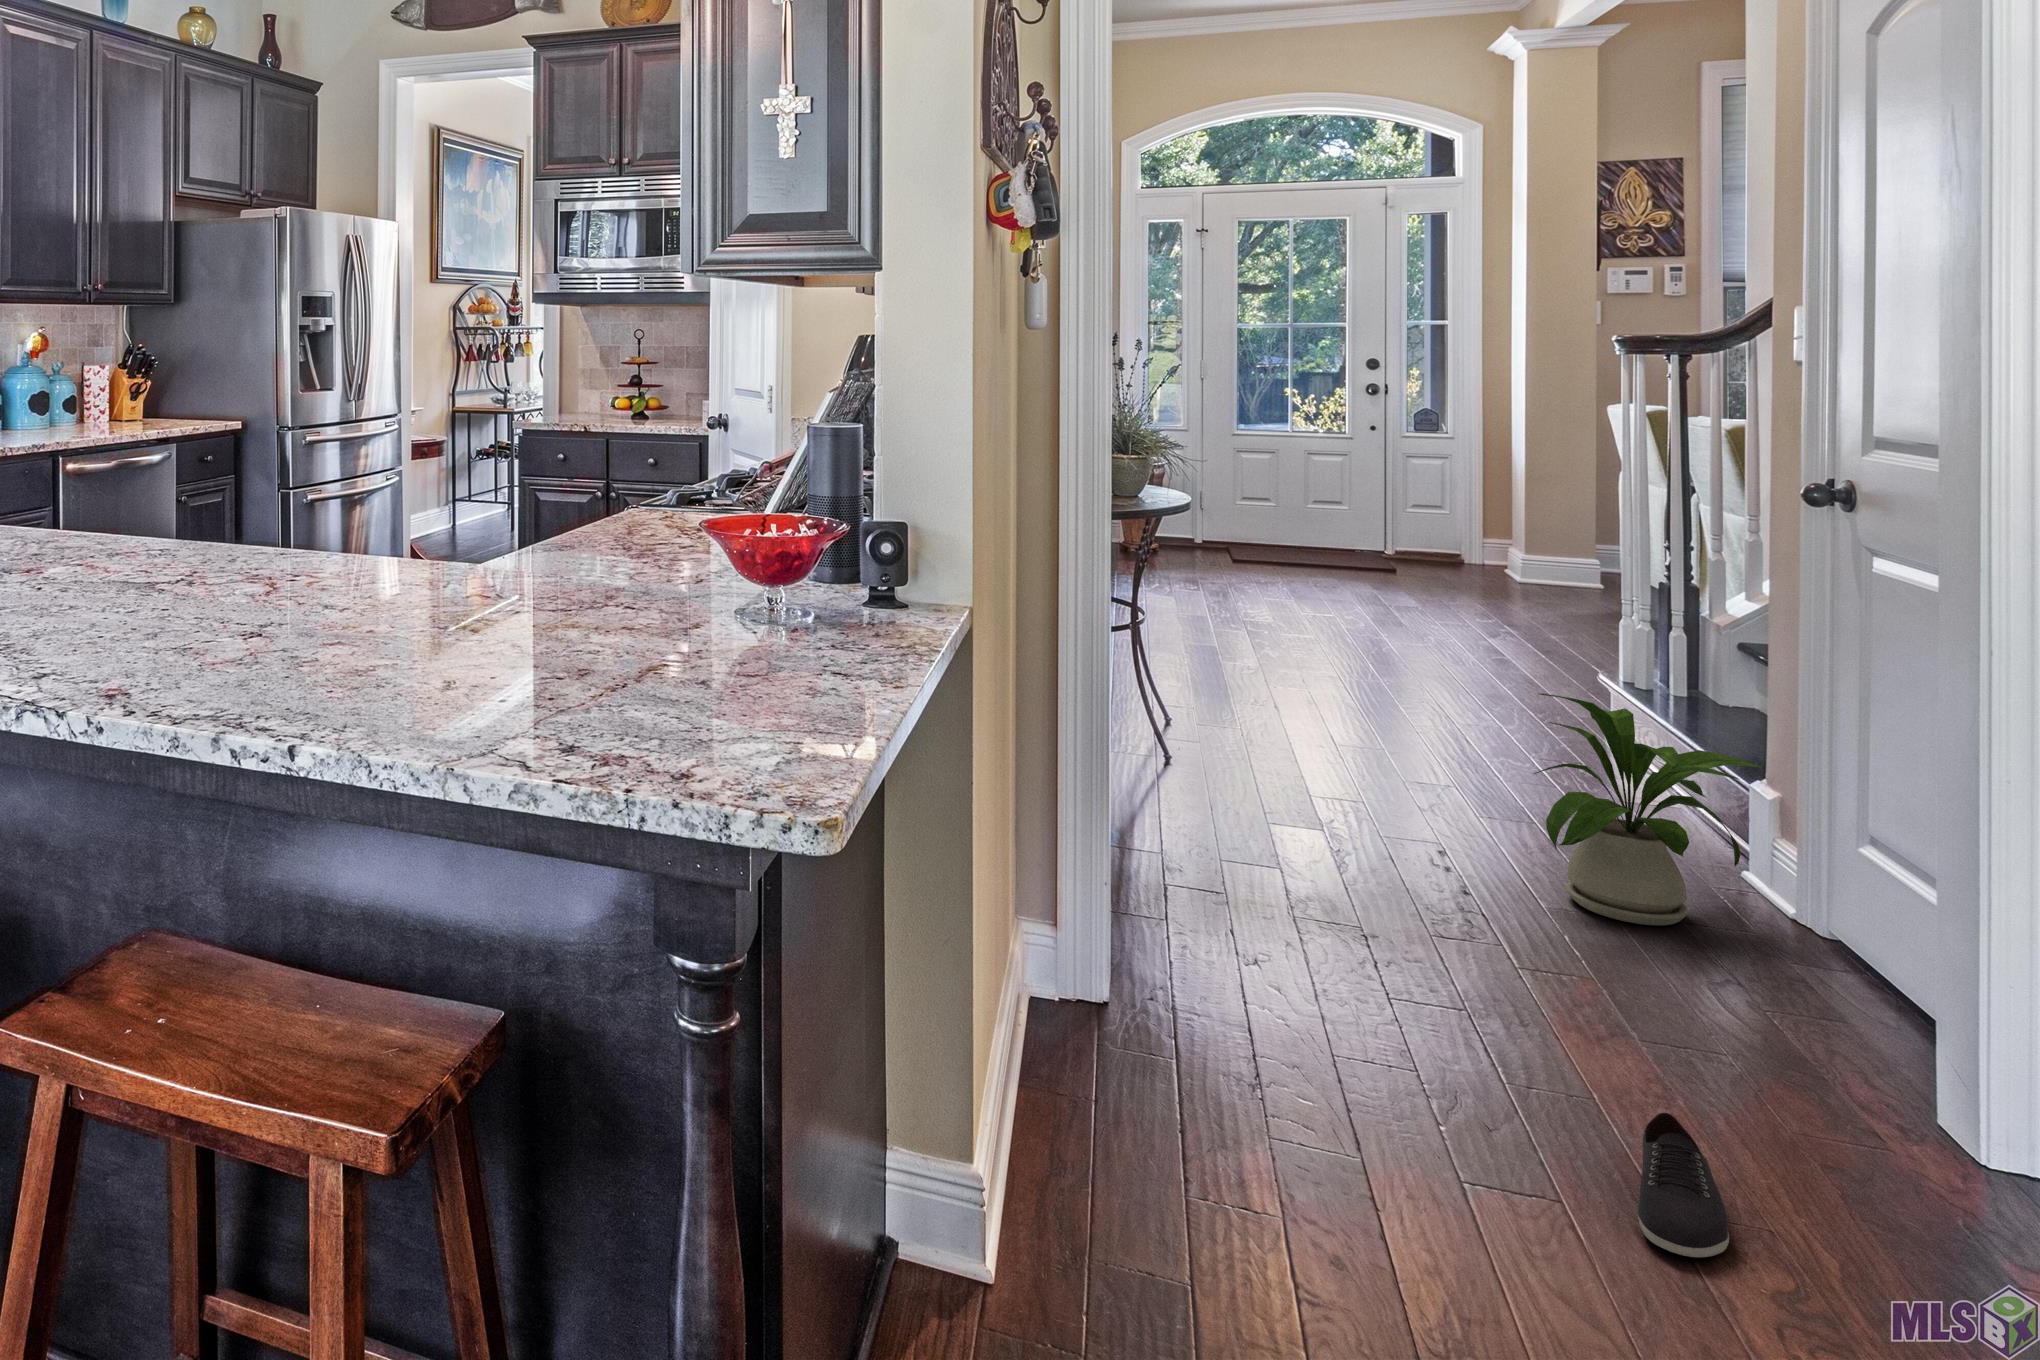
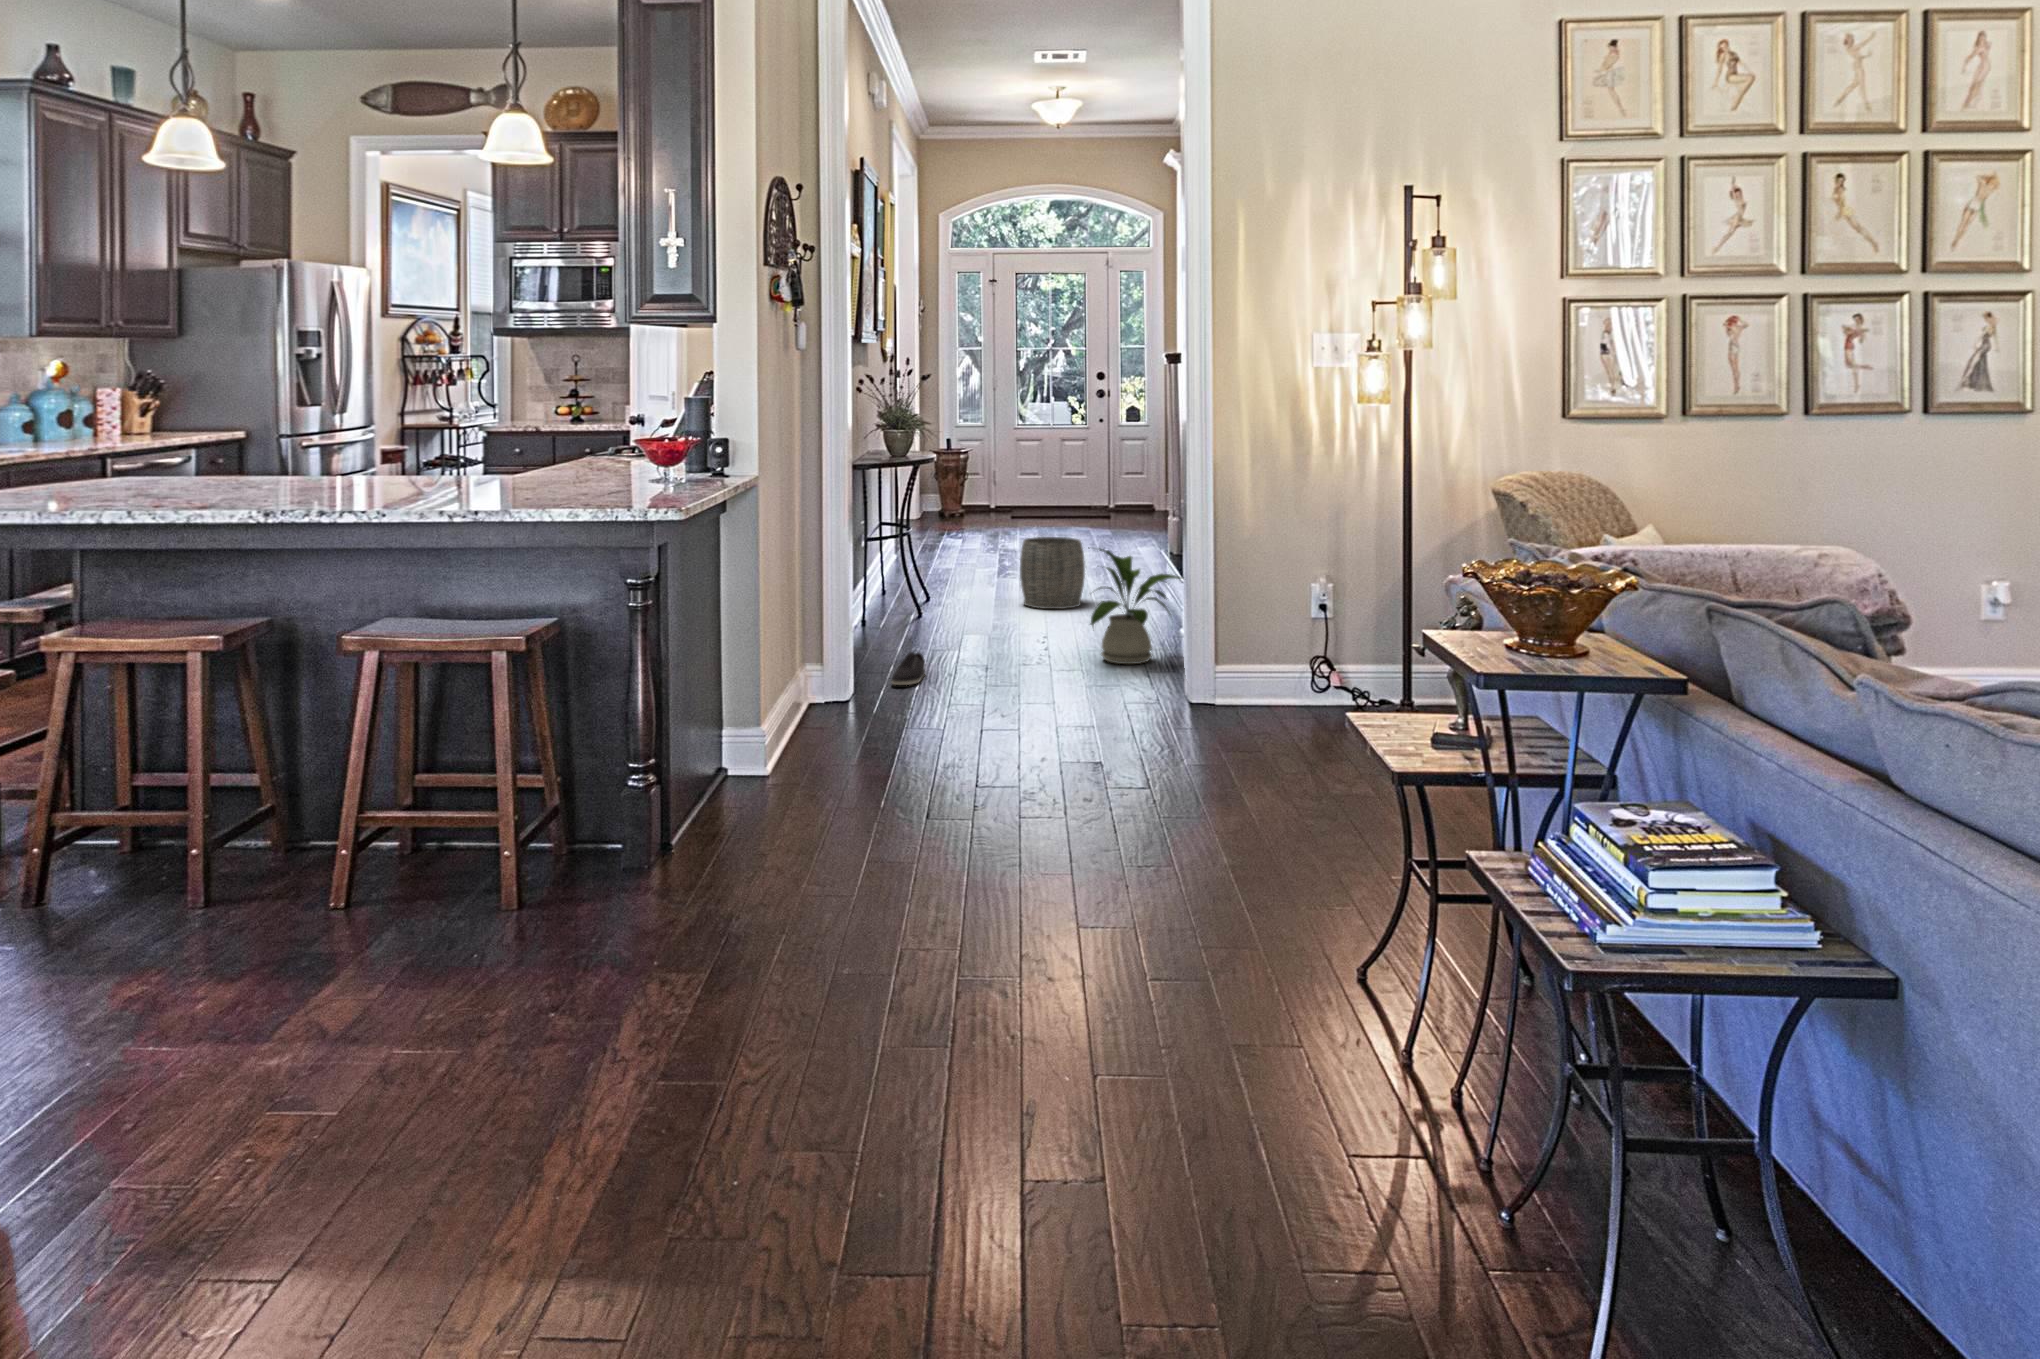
woven basket: none [1322,622,1444,748] -> present [1020,537,1085,609]
shoe: present [1638,1113,1729,1257] -> present [891,652,925,685]

